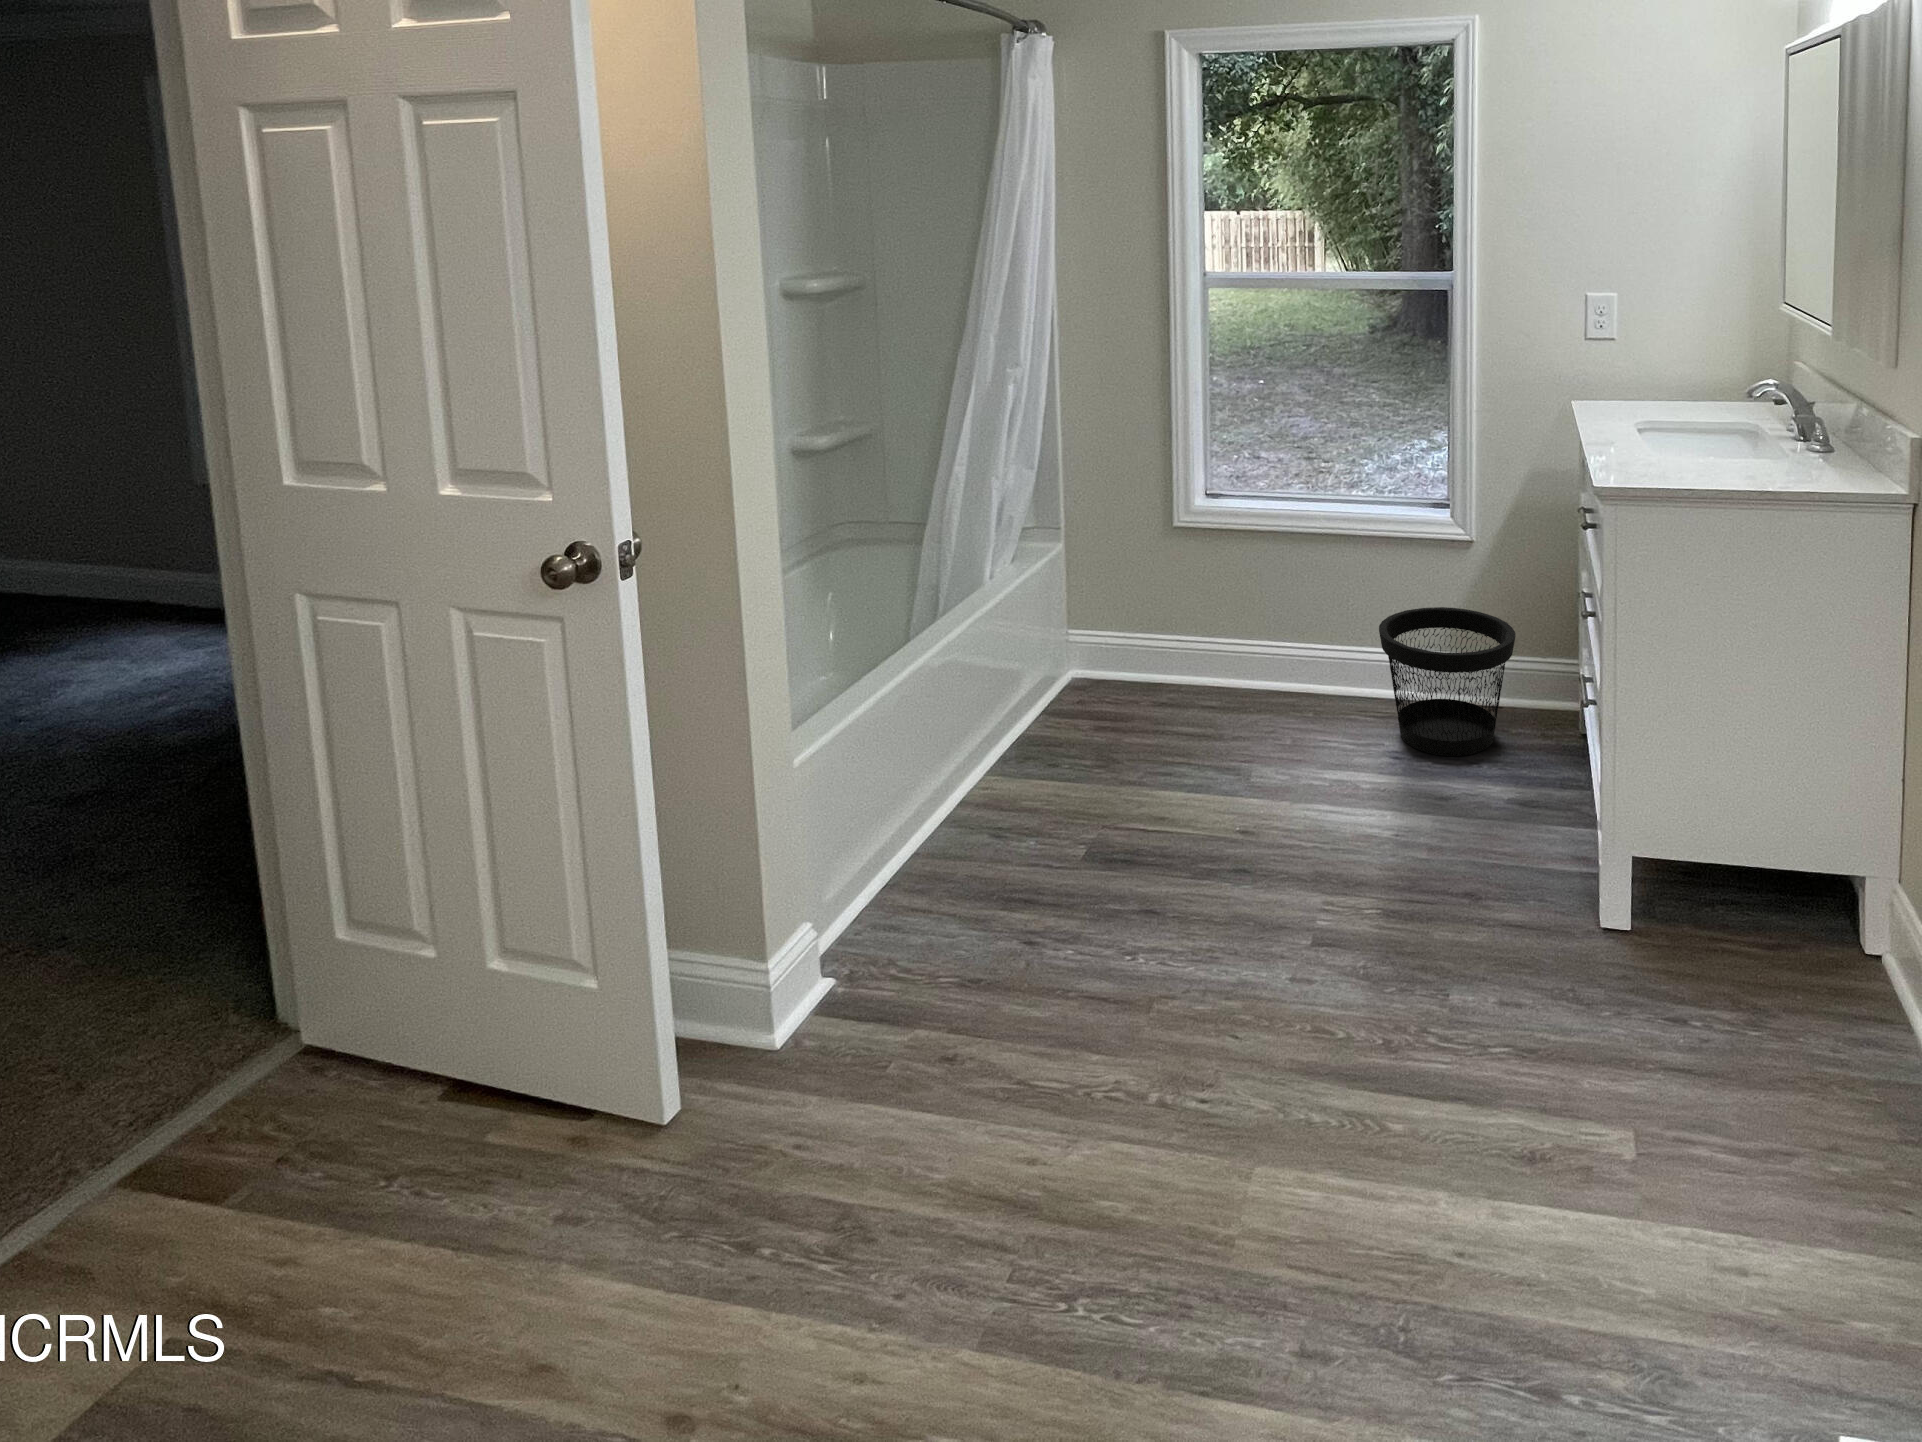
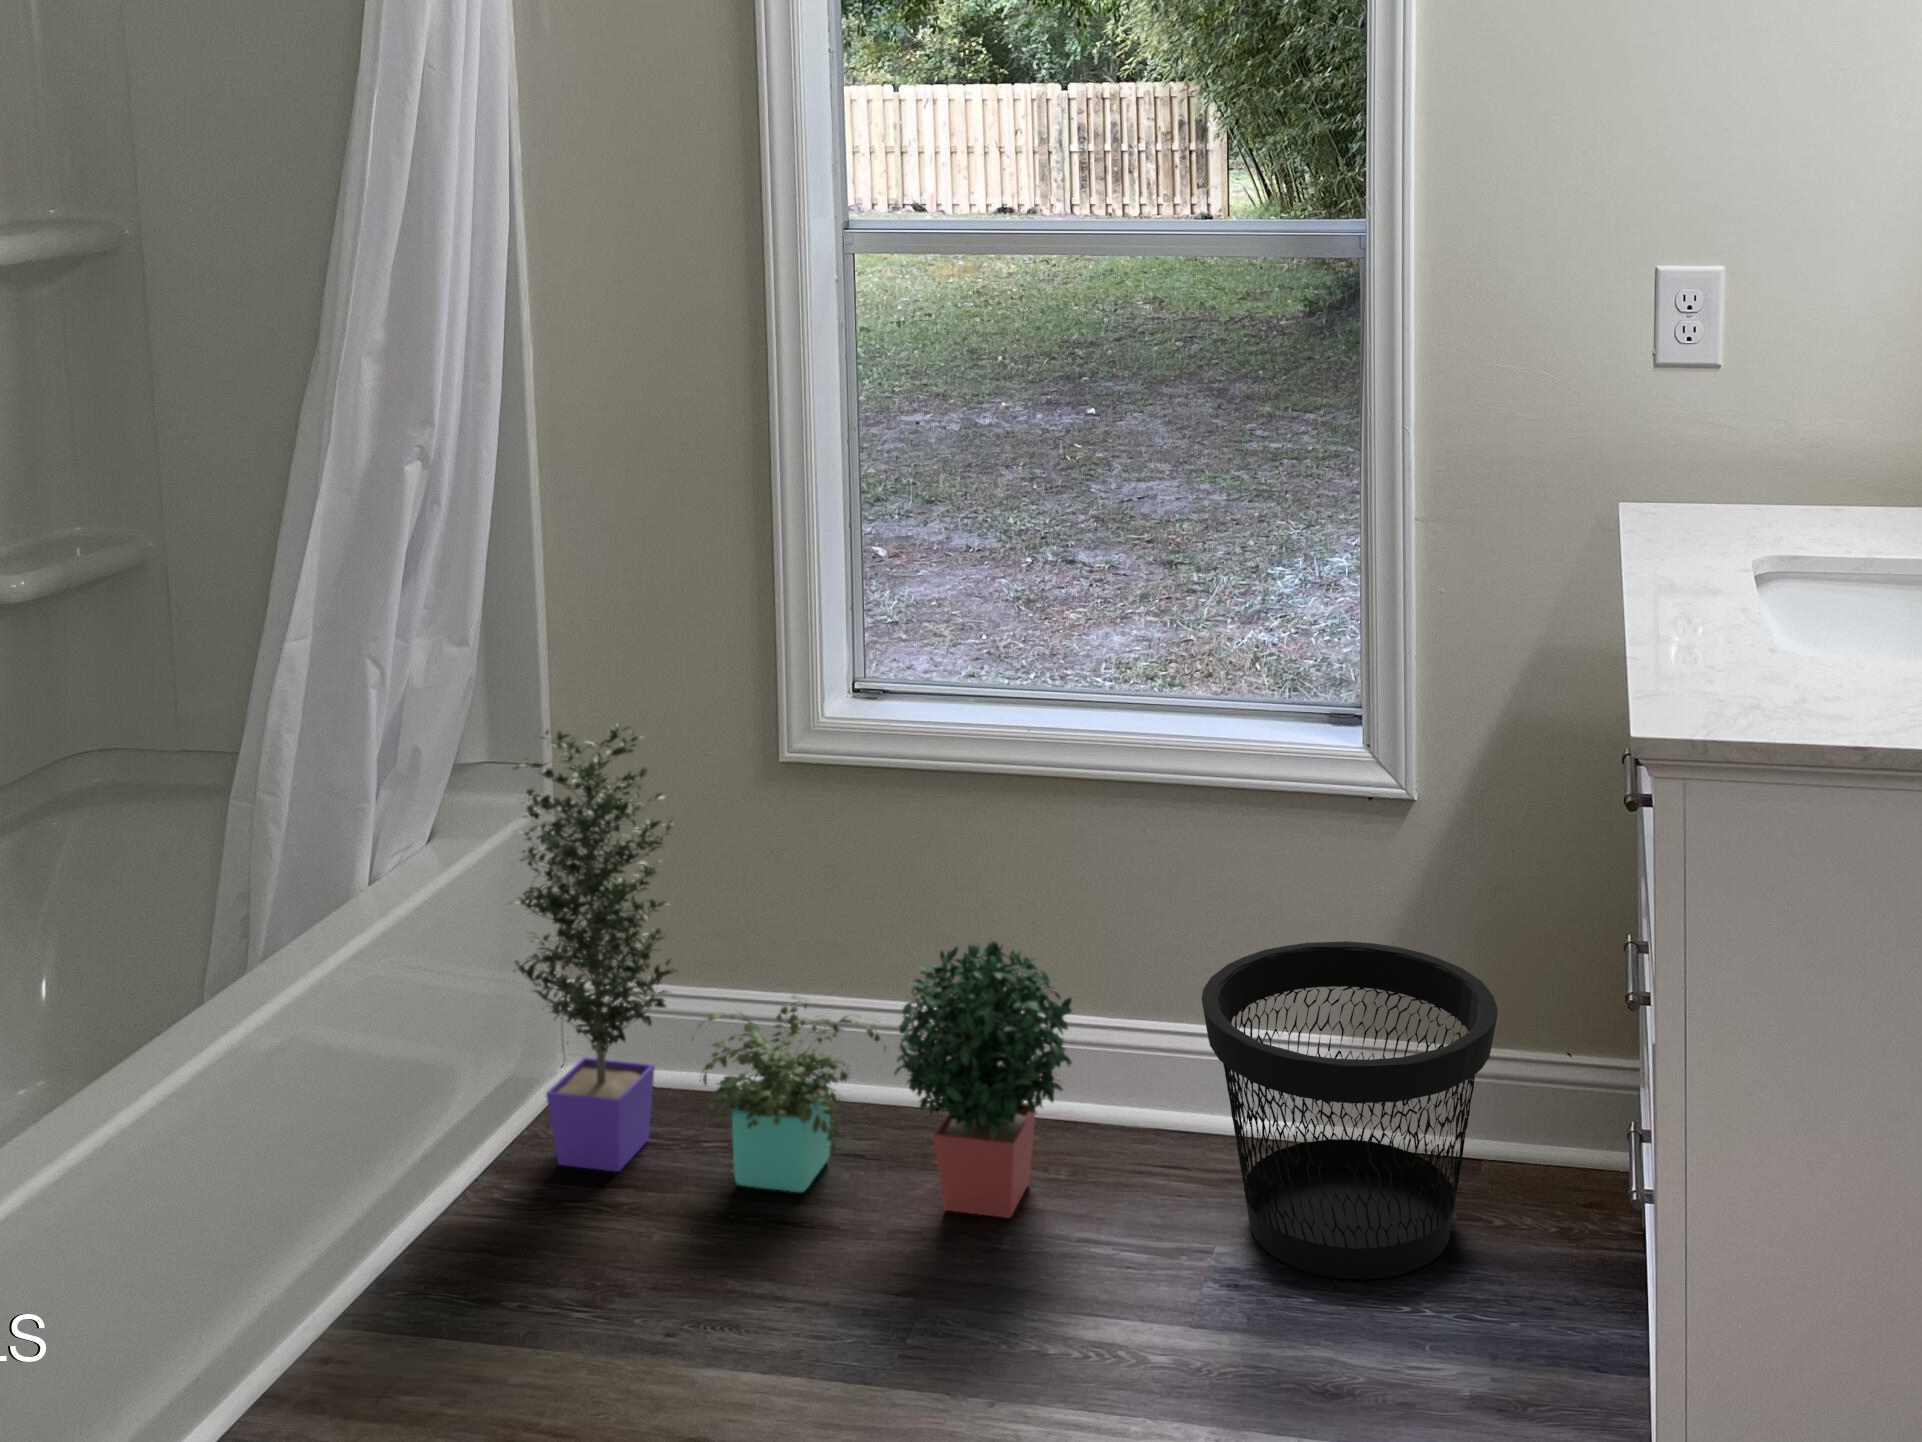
potted plant: none [1050,506,1319,733] -> present [510,724,1072,1218]

